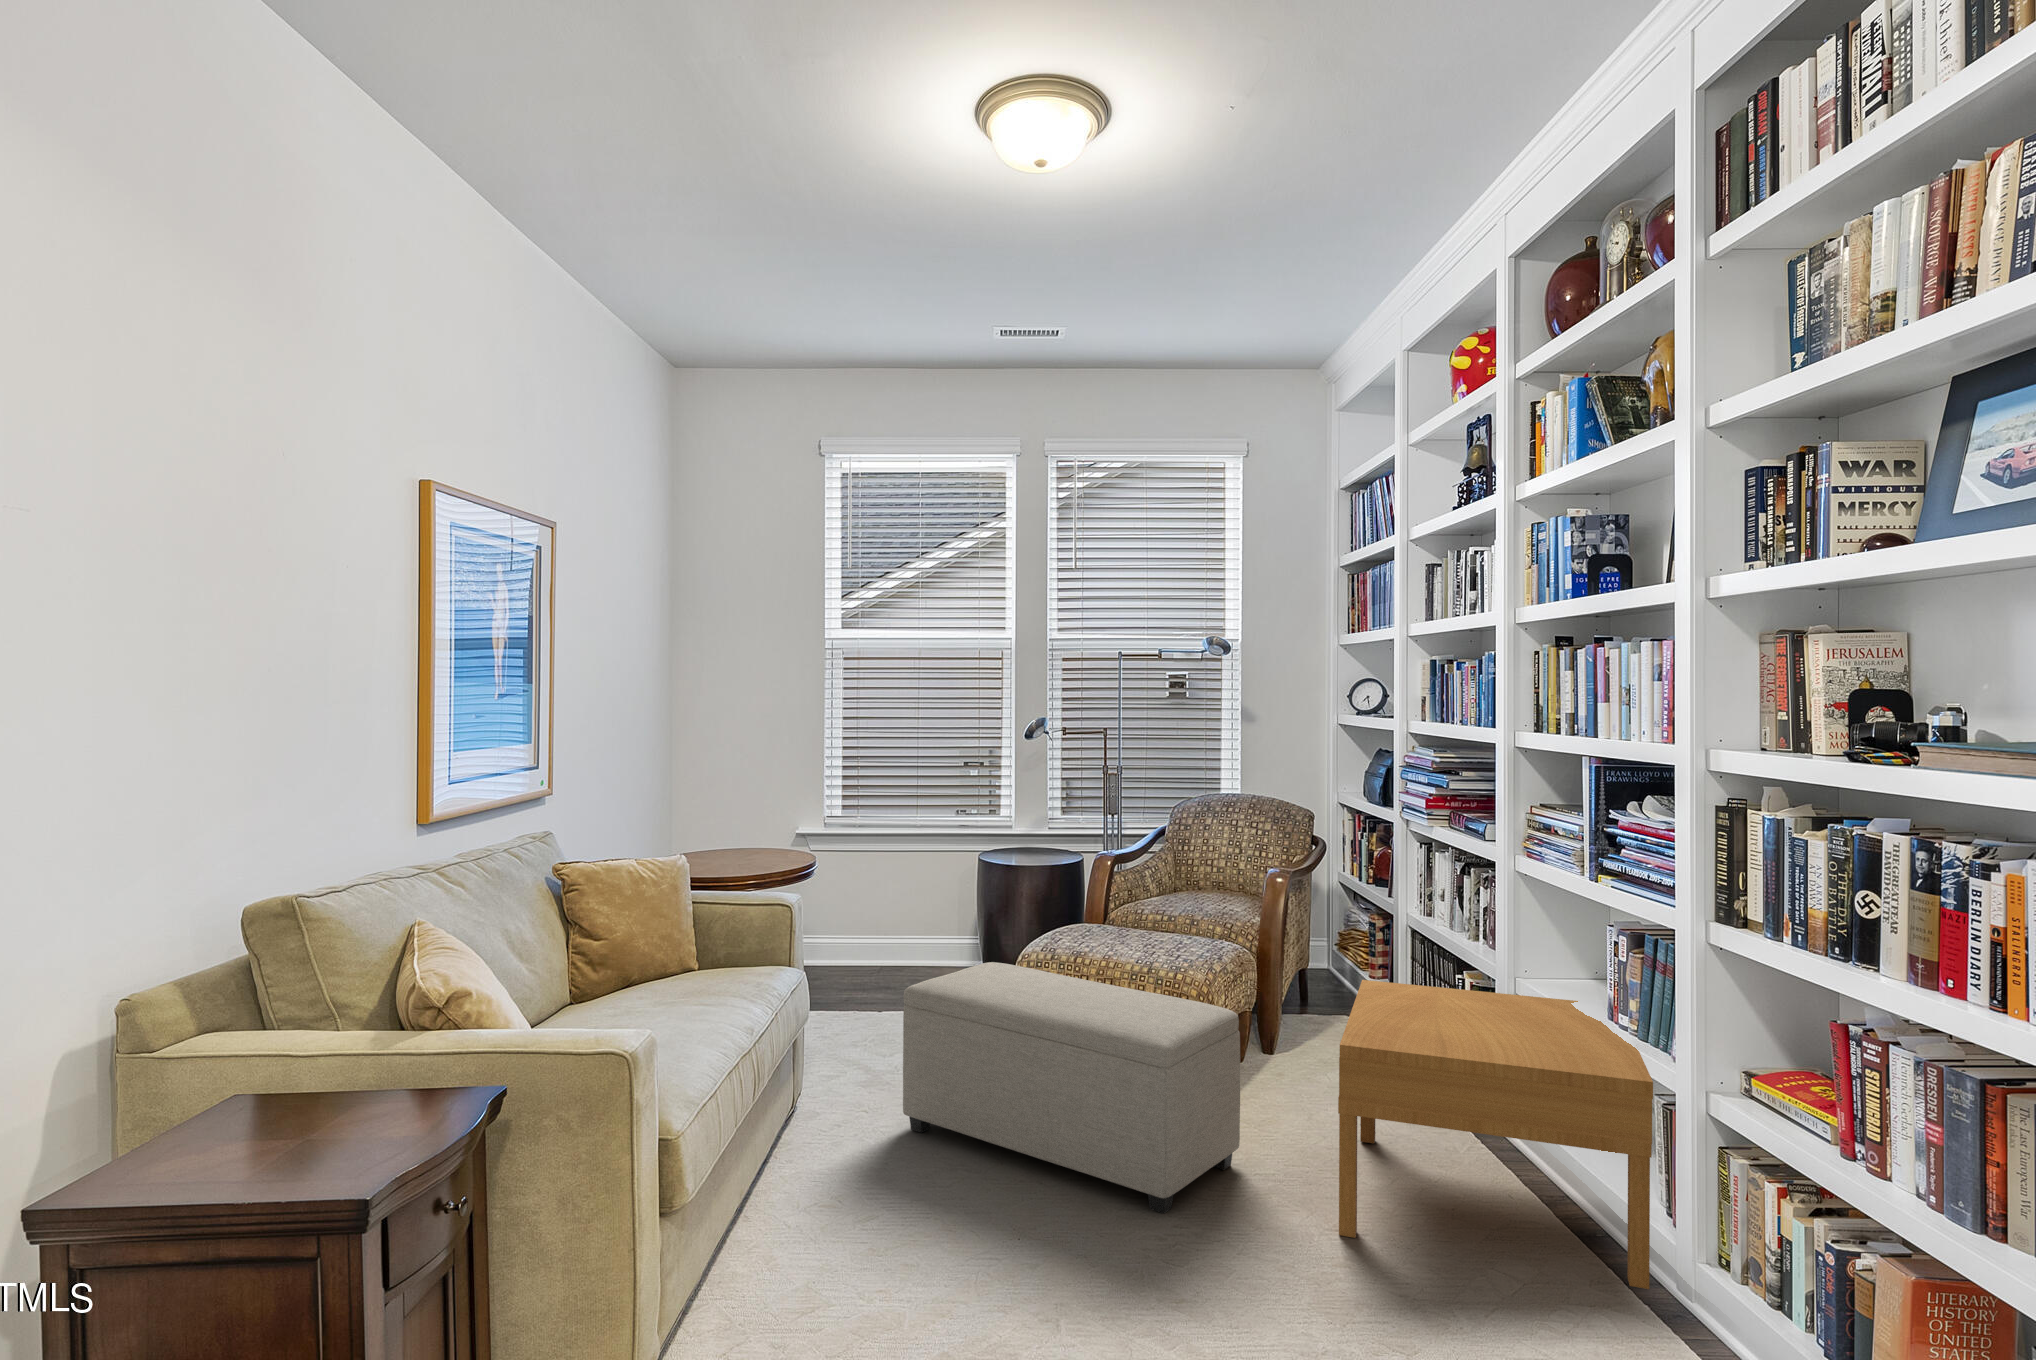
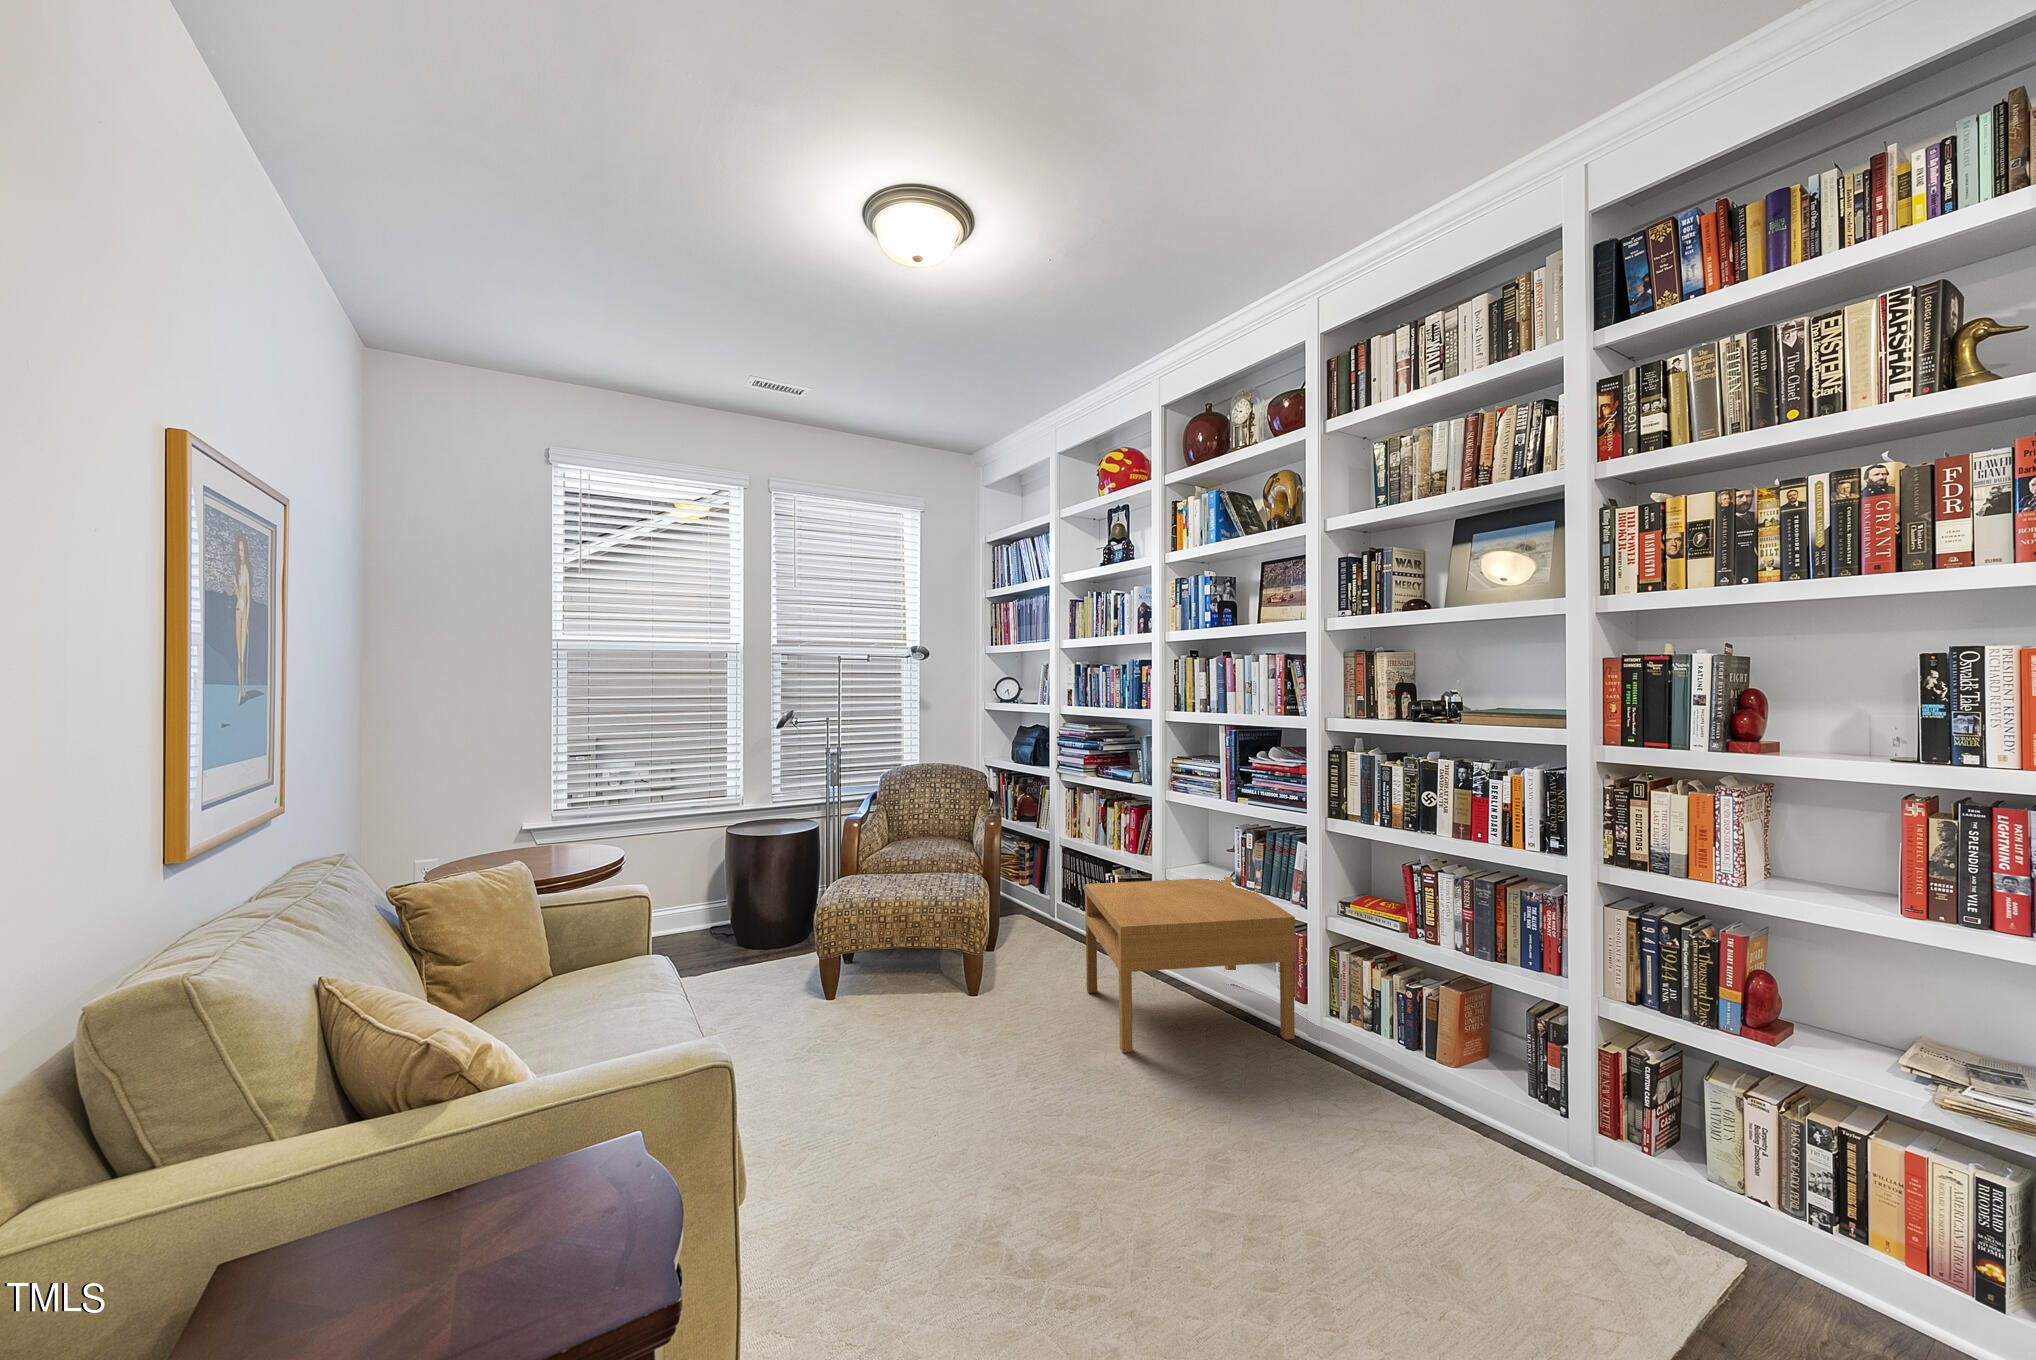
ottoman: present [903,962,1240,1214] -> none [768,913,1030,1068]

